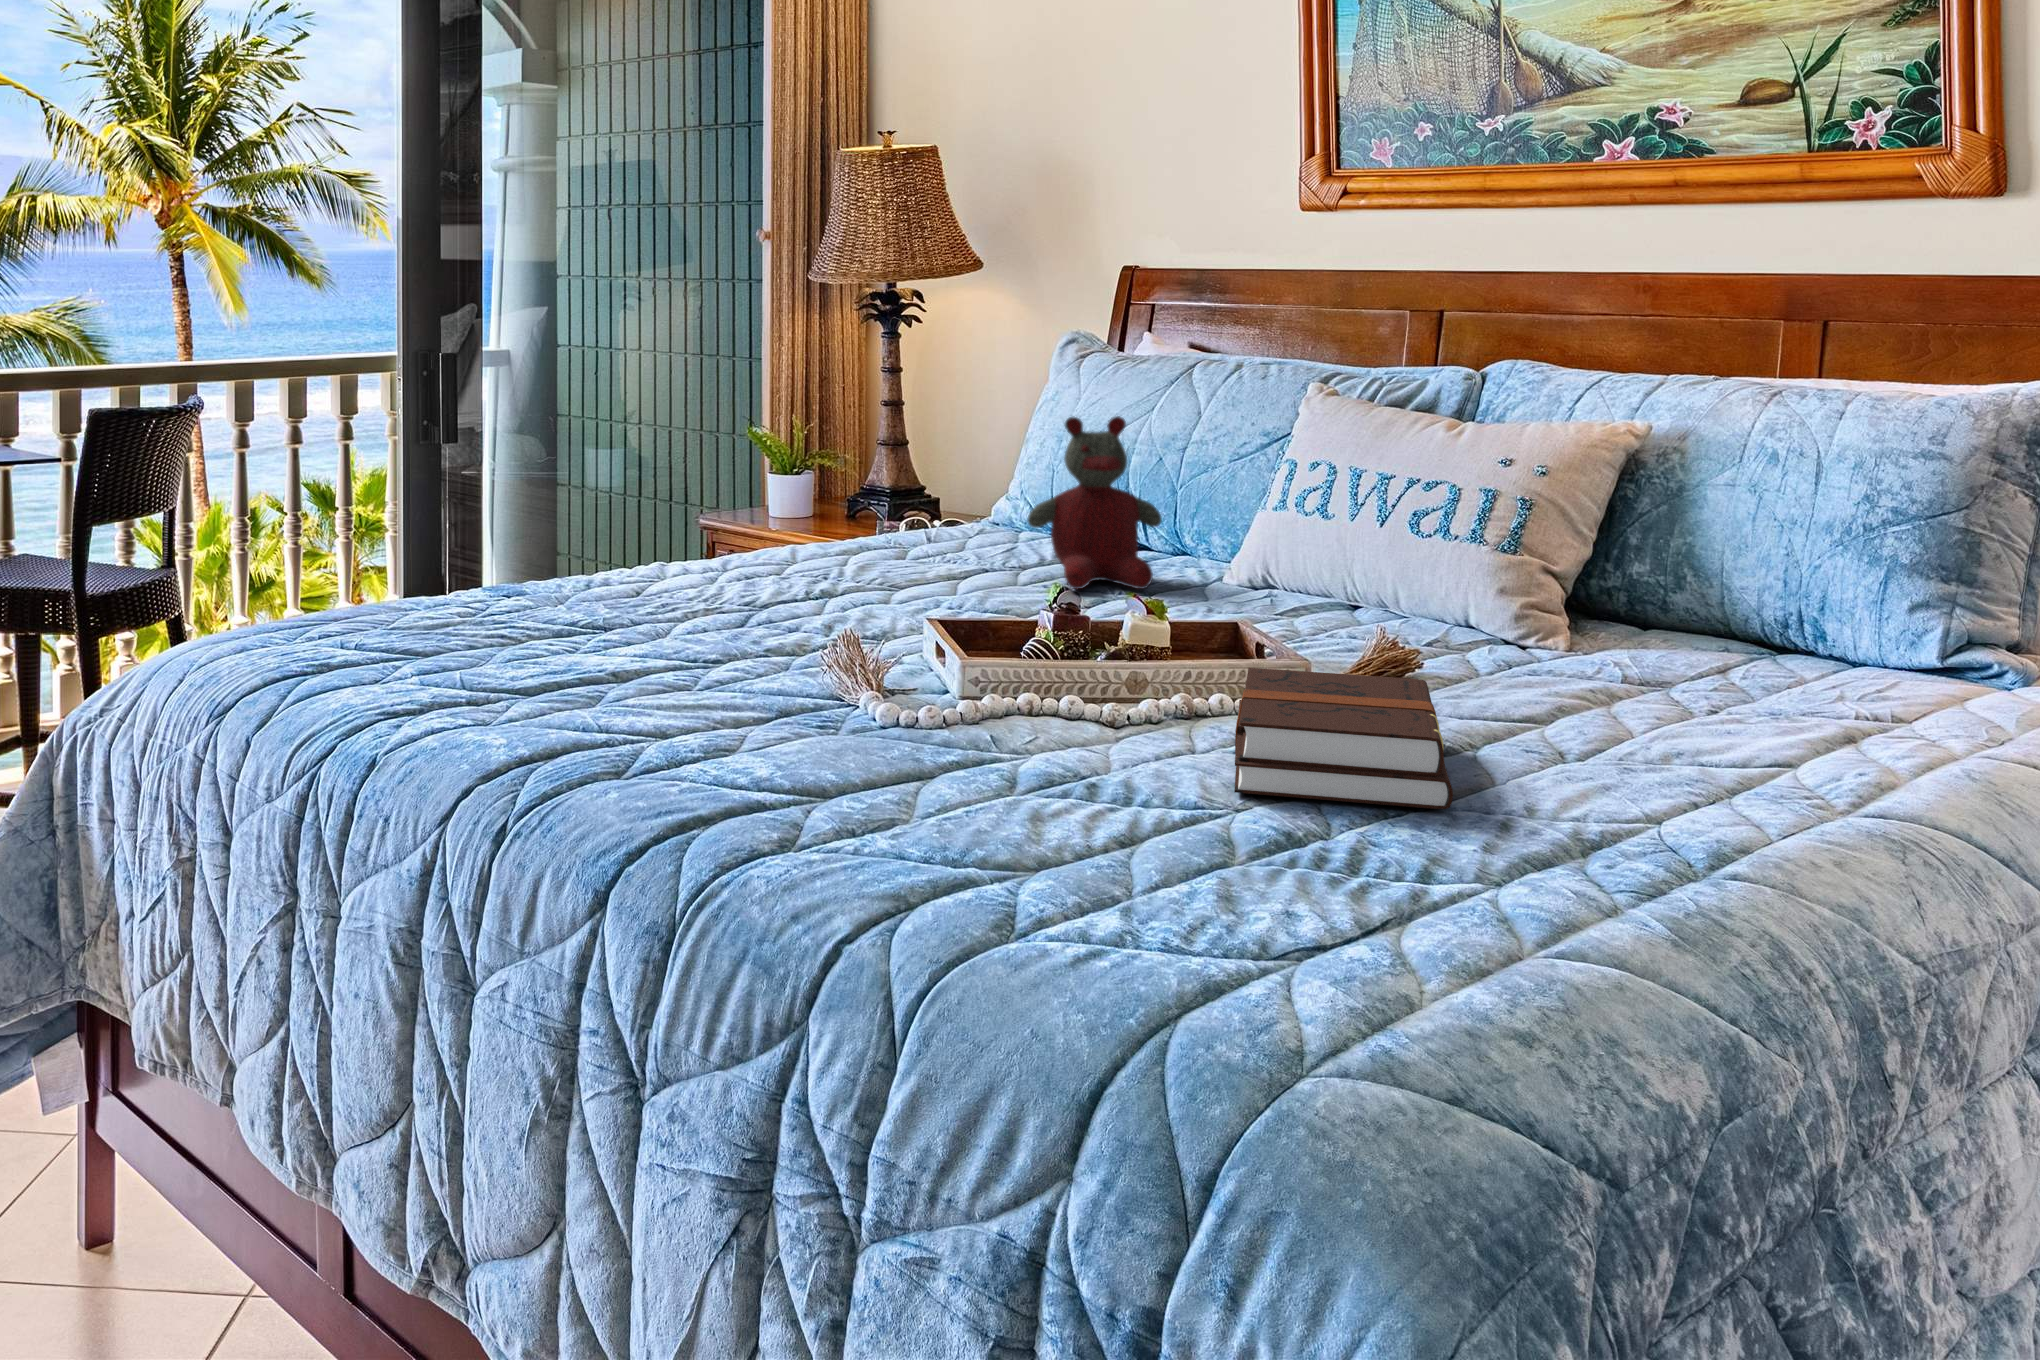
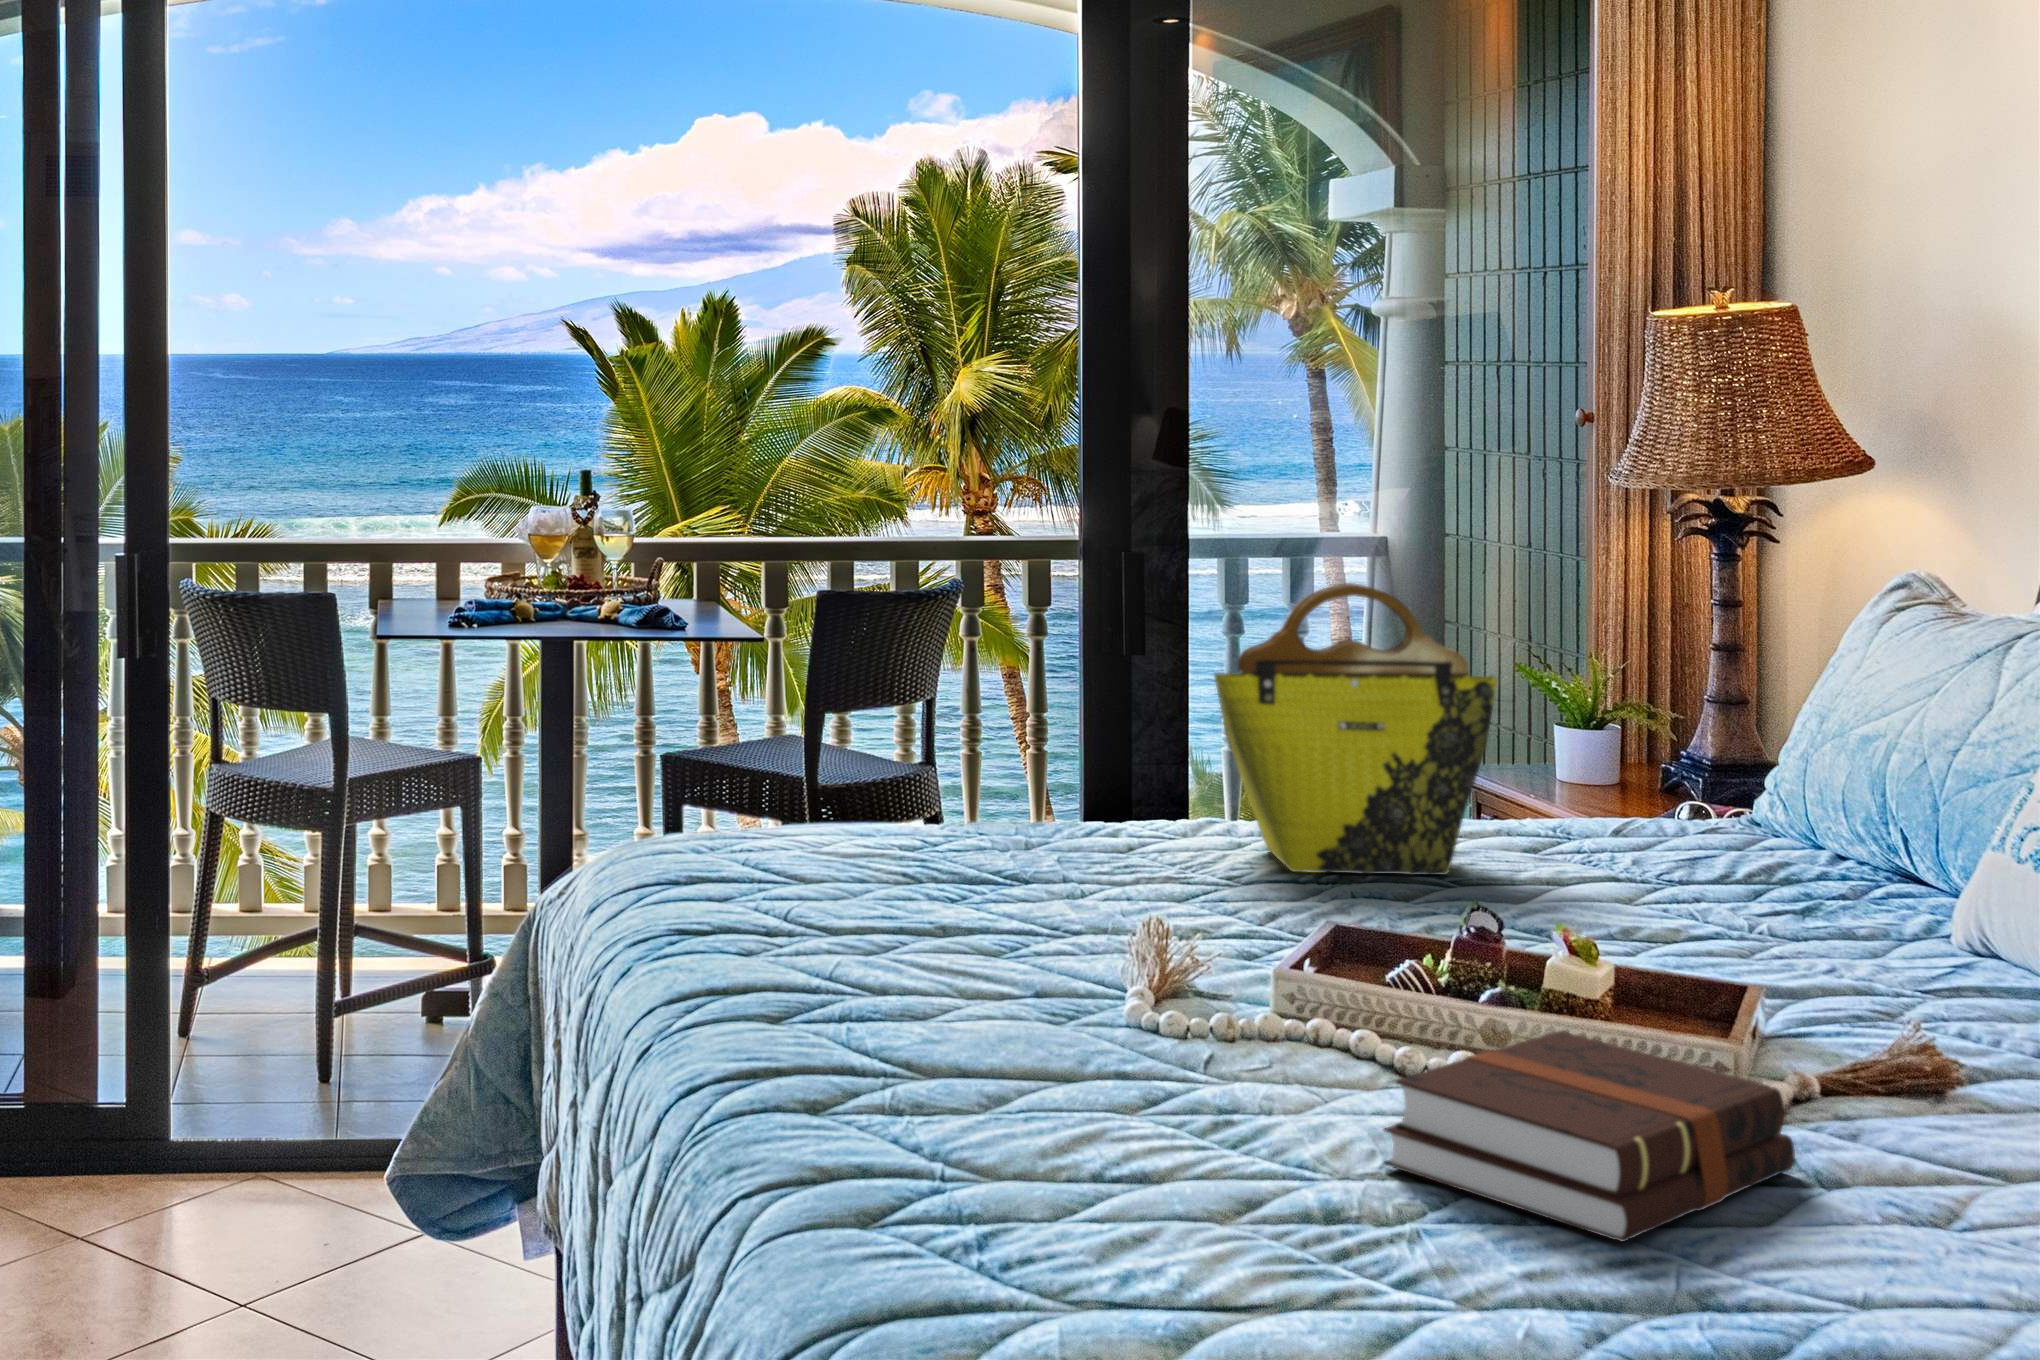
tote bag: none [730,353,919,593] -> present [1214,583,1497,875]
stuffed bear: present [1027,416,1162,589] -> none [1625,690,1831,934]

